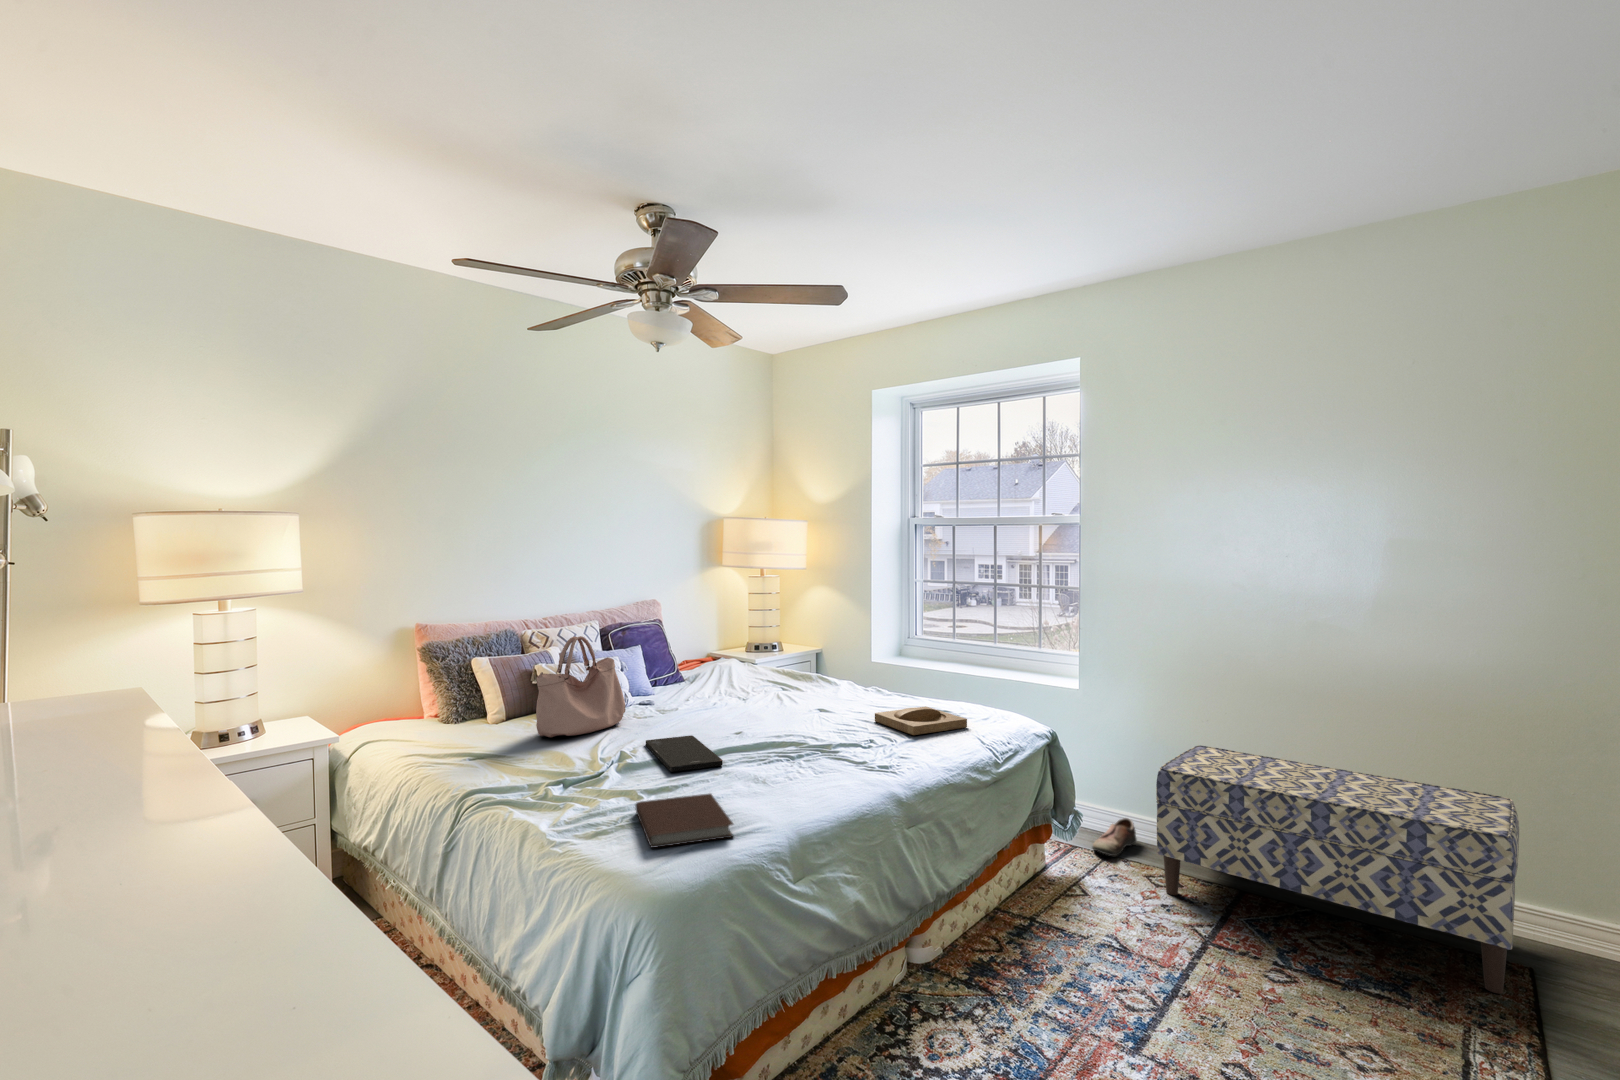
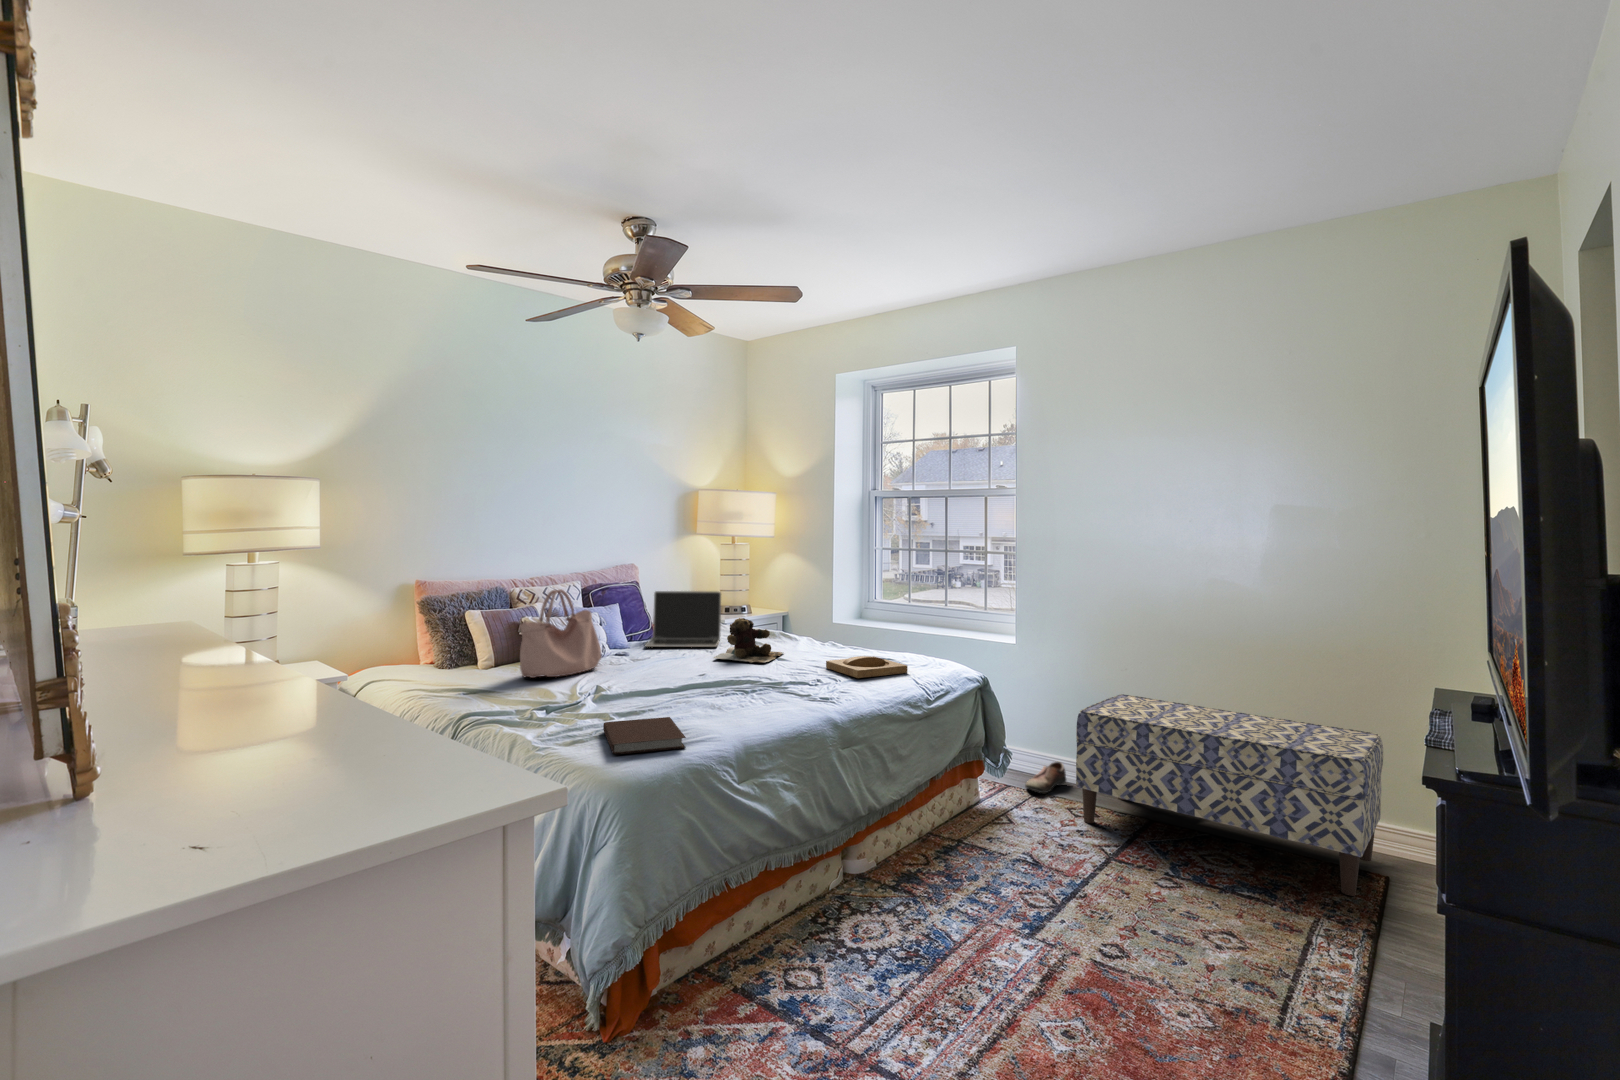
laptop: none [671,631,752,694] -> present [645,591,721,647]
teddy bear: none [748,663,825,715] -> present [714,618,783,663]
smartphone: present [646,735,723,772] -> none [618,677,684,703]

